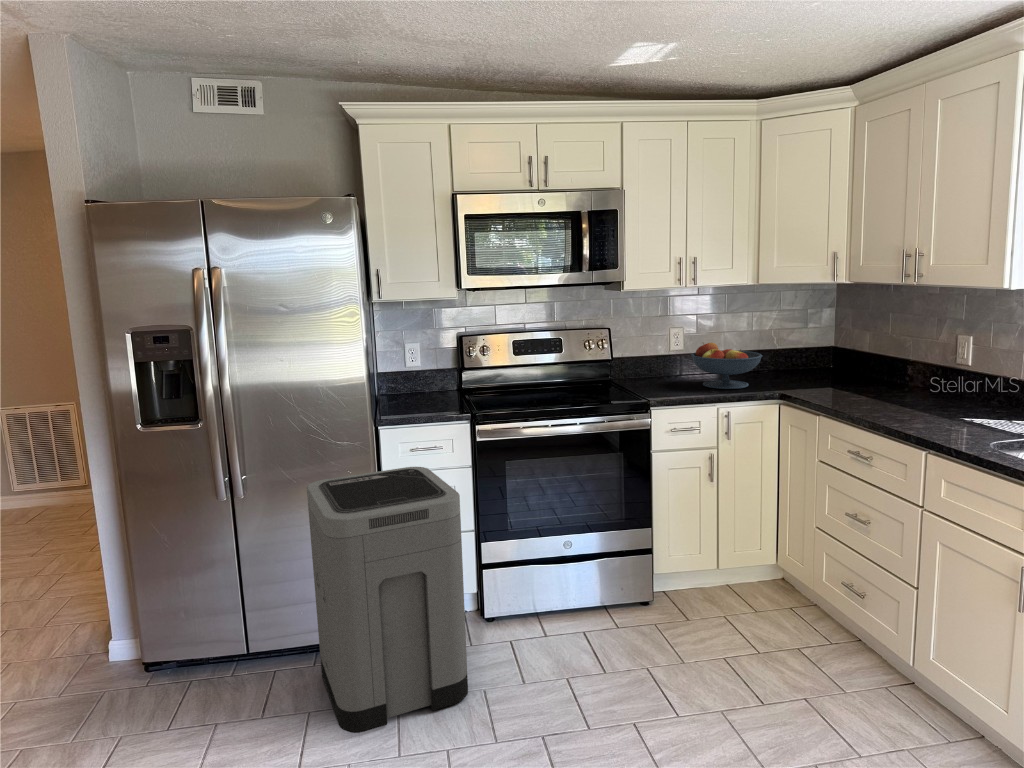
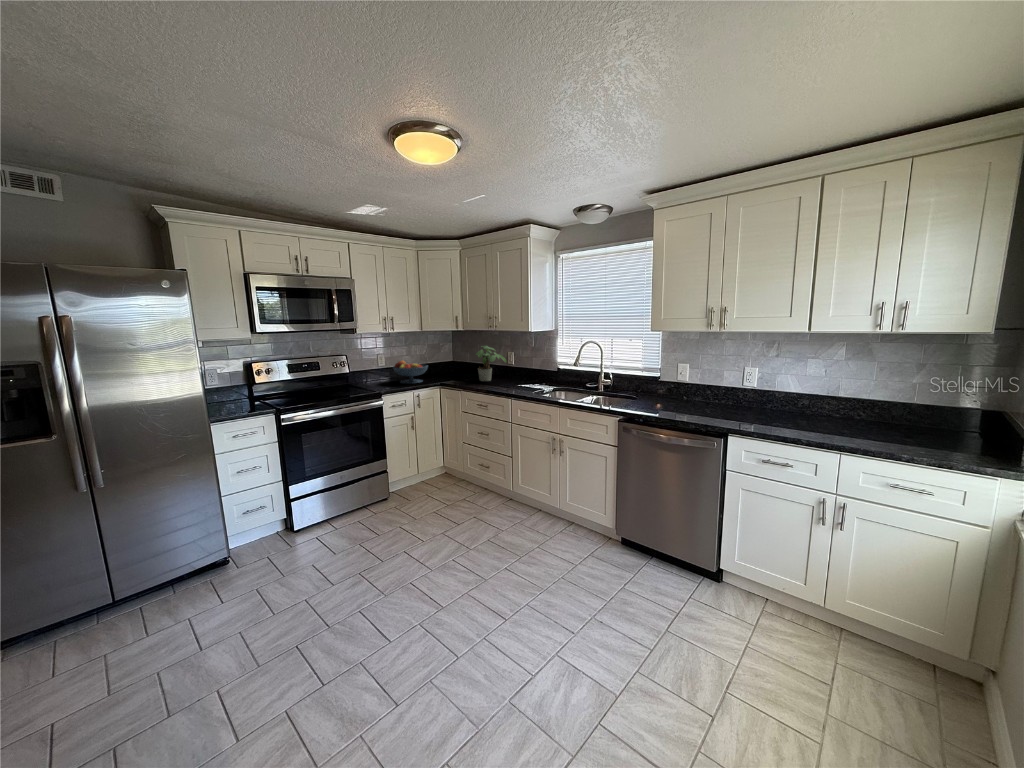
potted plant: none [867,319,947,400] -> present [476,346,506,381]
trash can: present [307,467,468,733] -> none [168,445,305,616]

